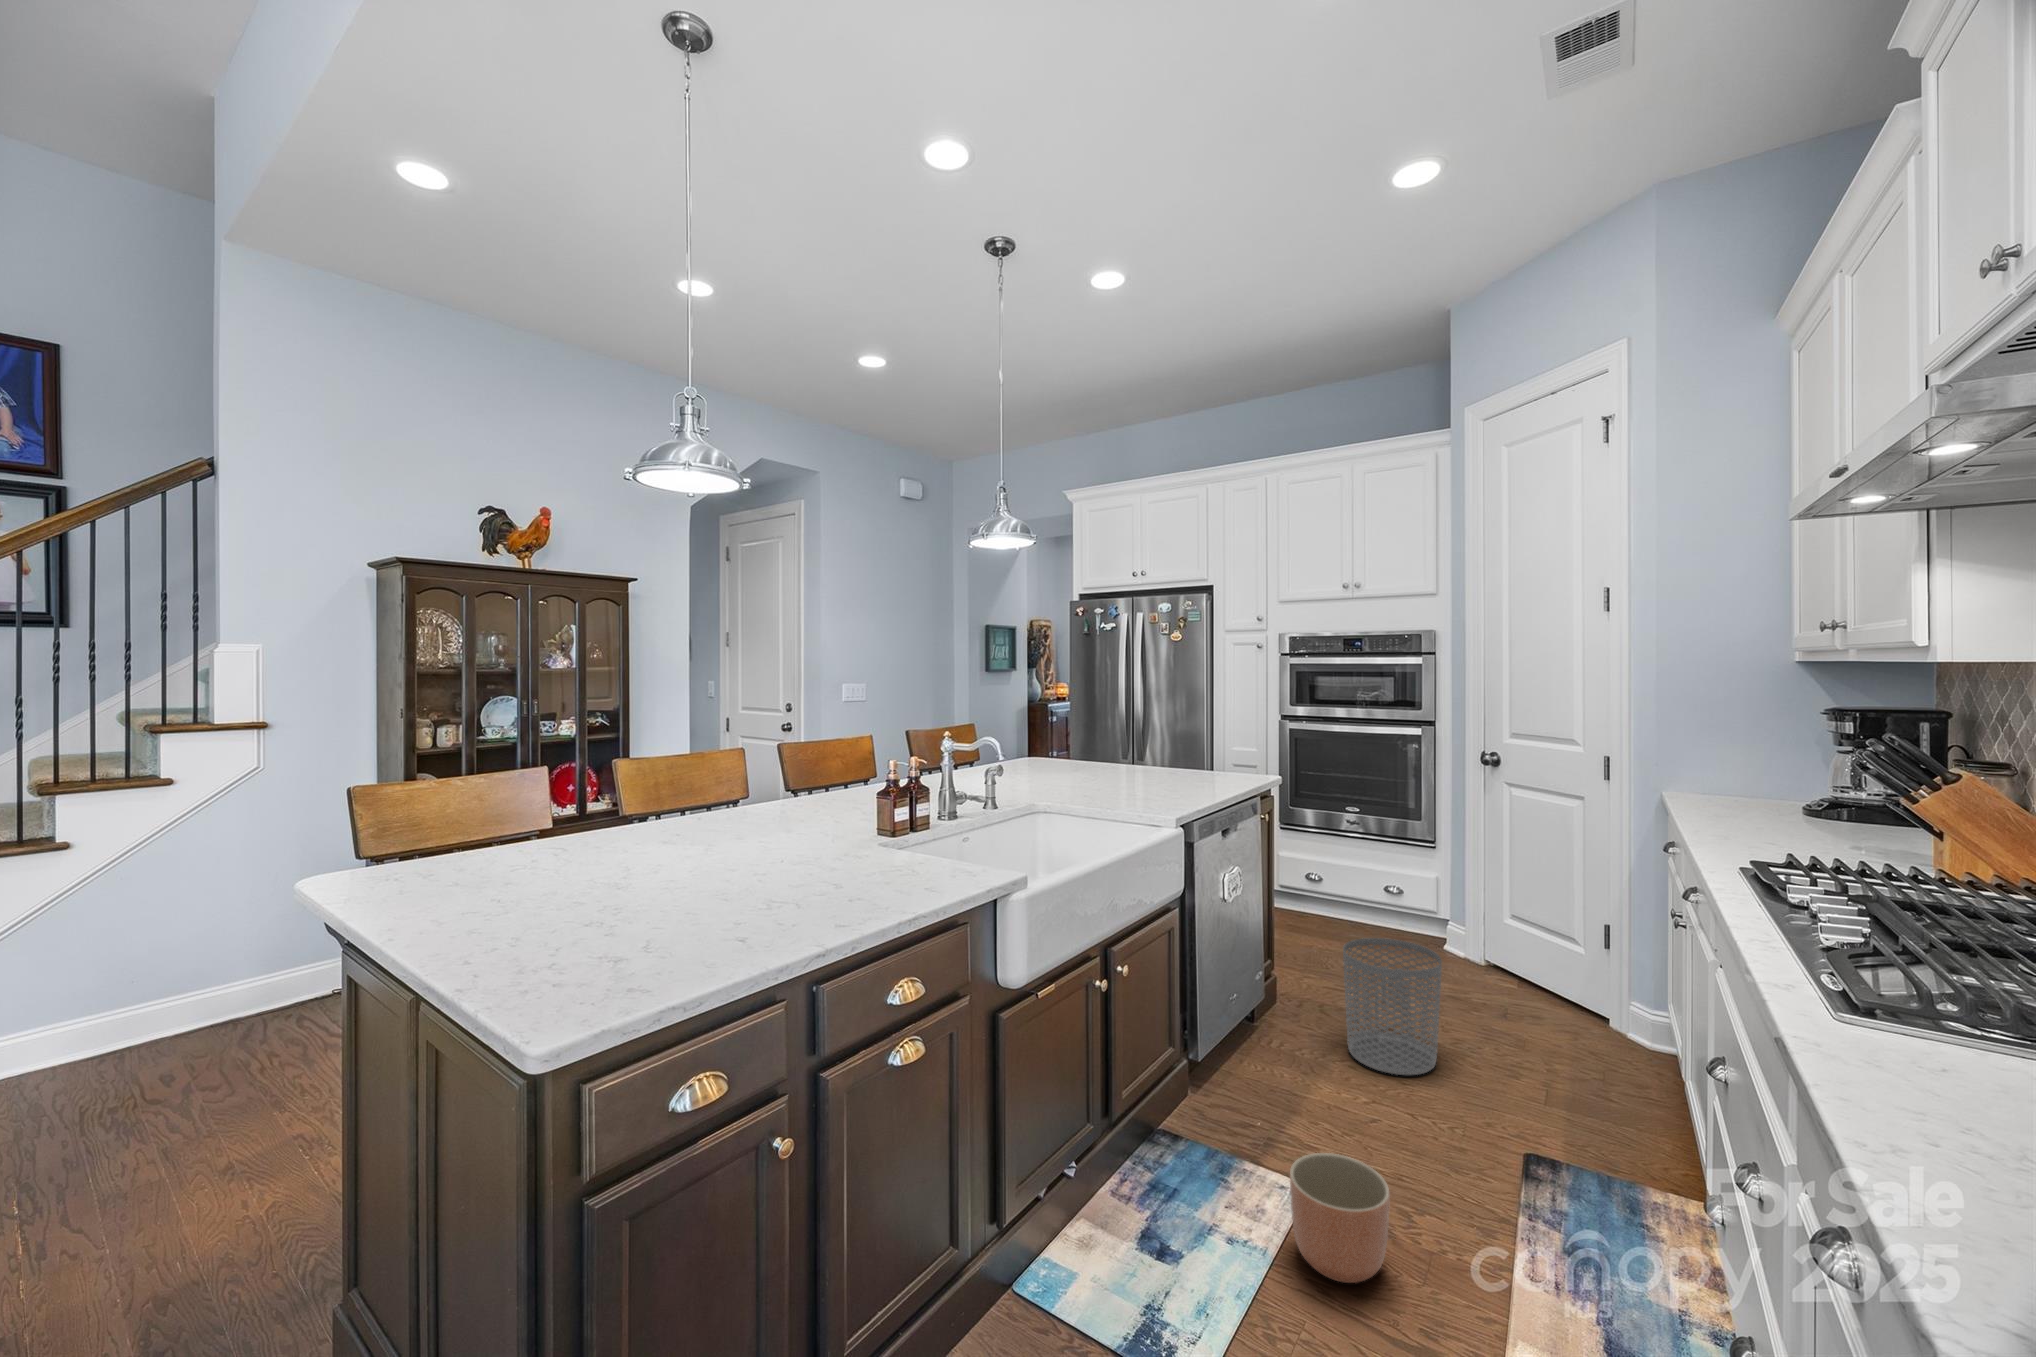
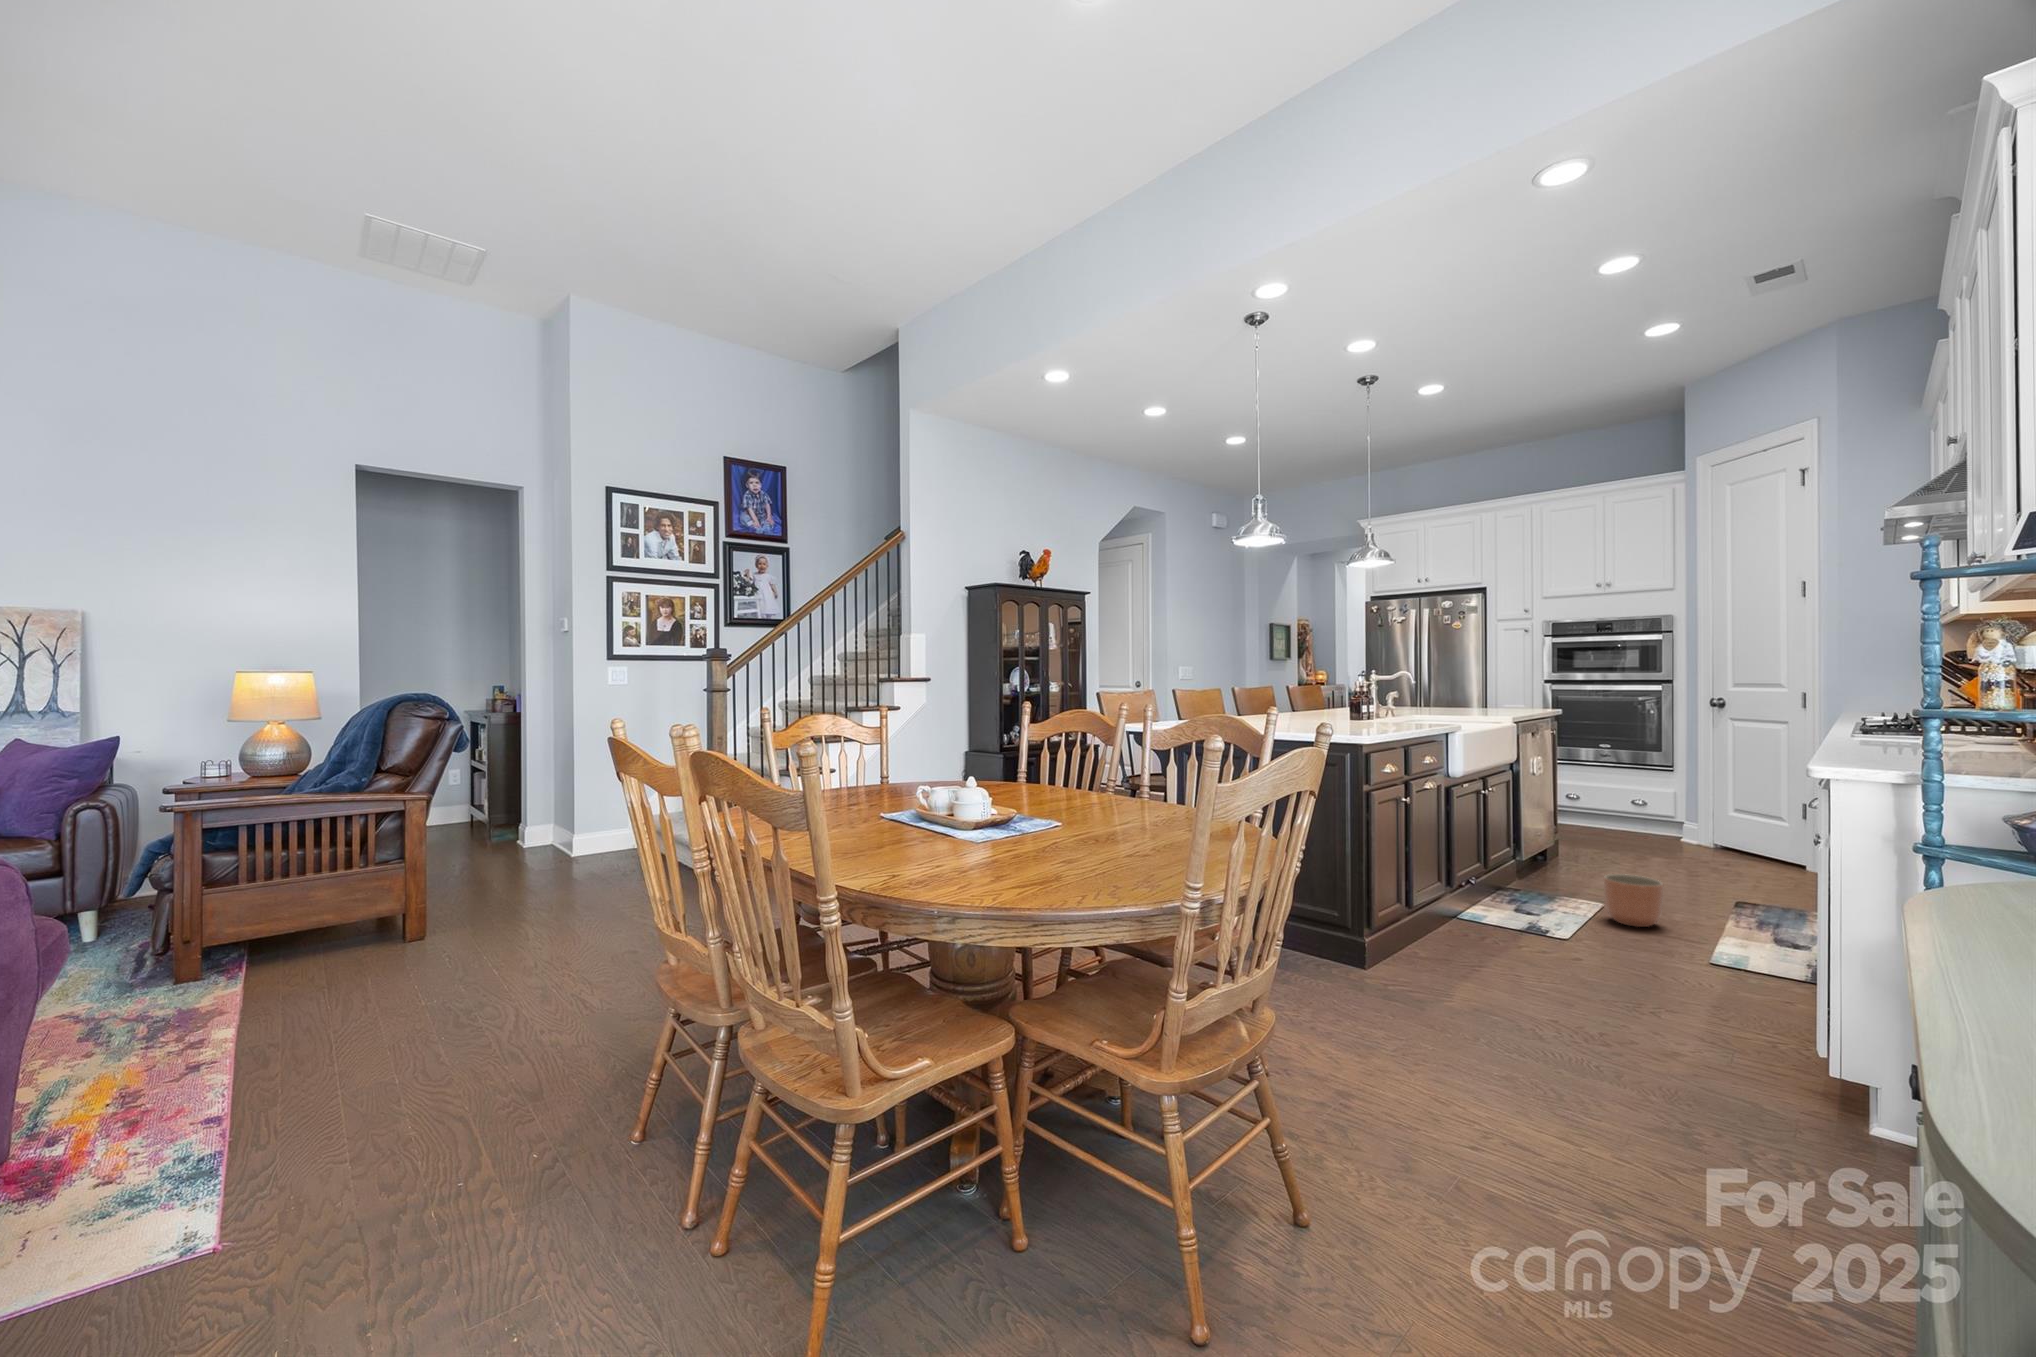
waste bin: present [1343,938,1442,1075] -> none [1614,805,1685,881]

